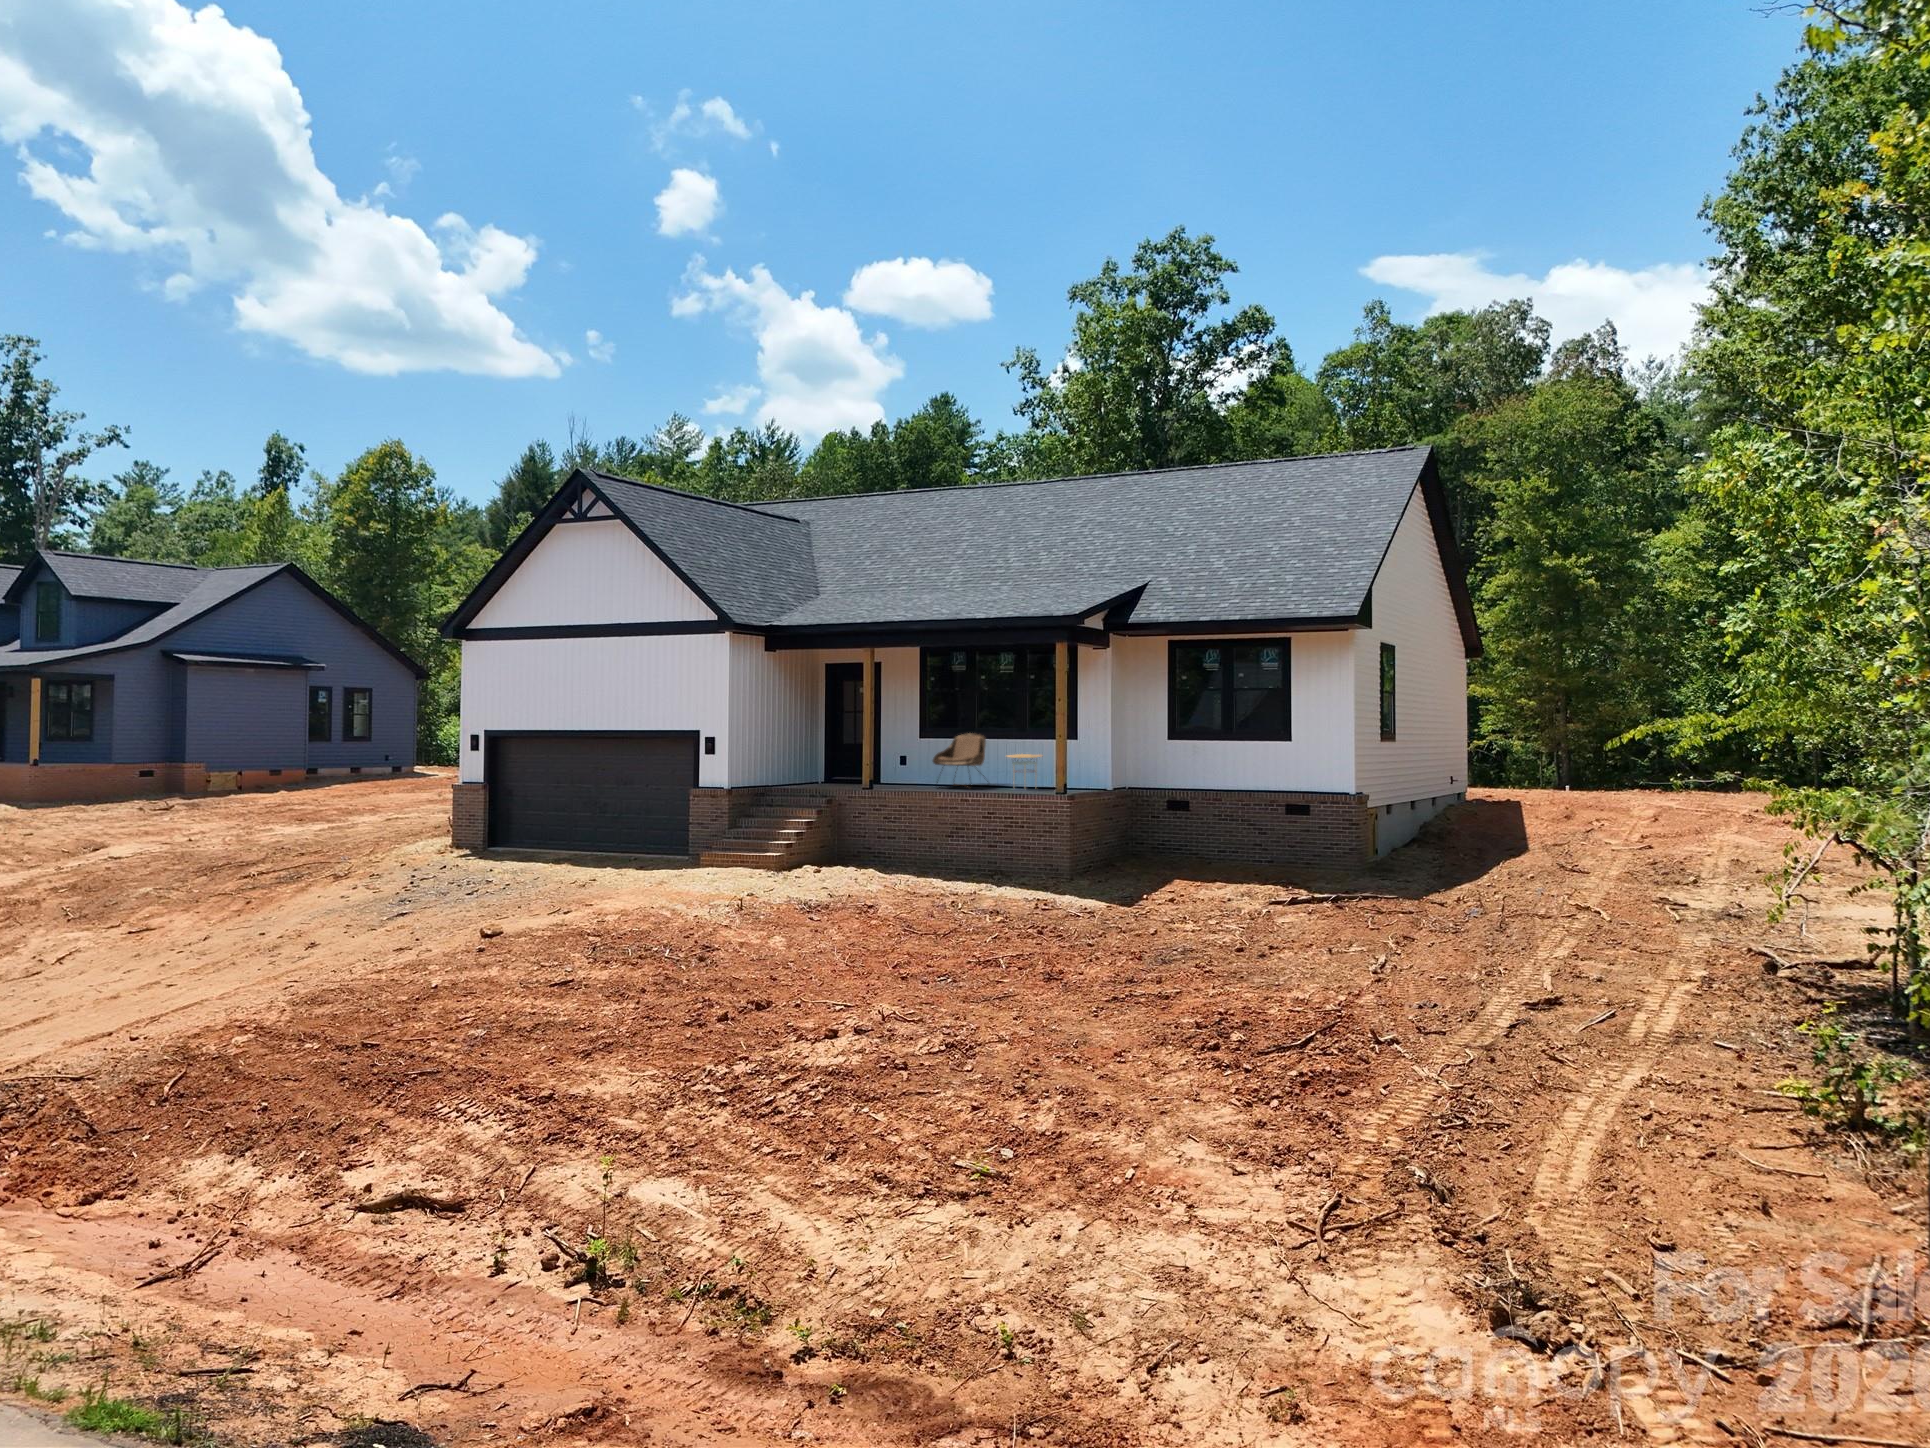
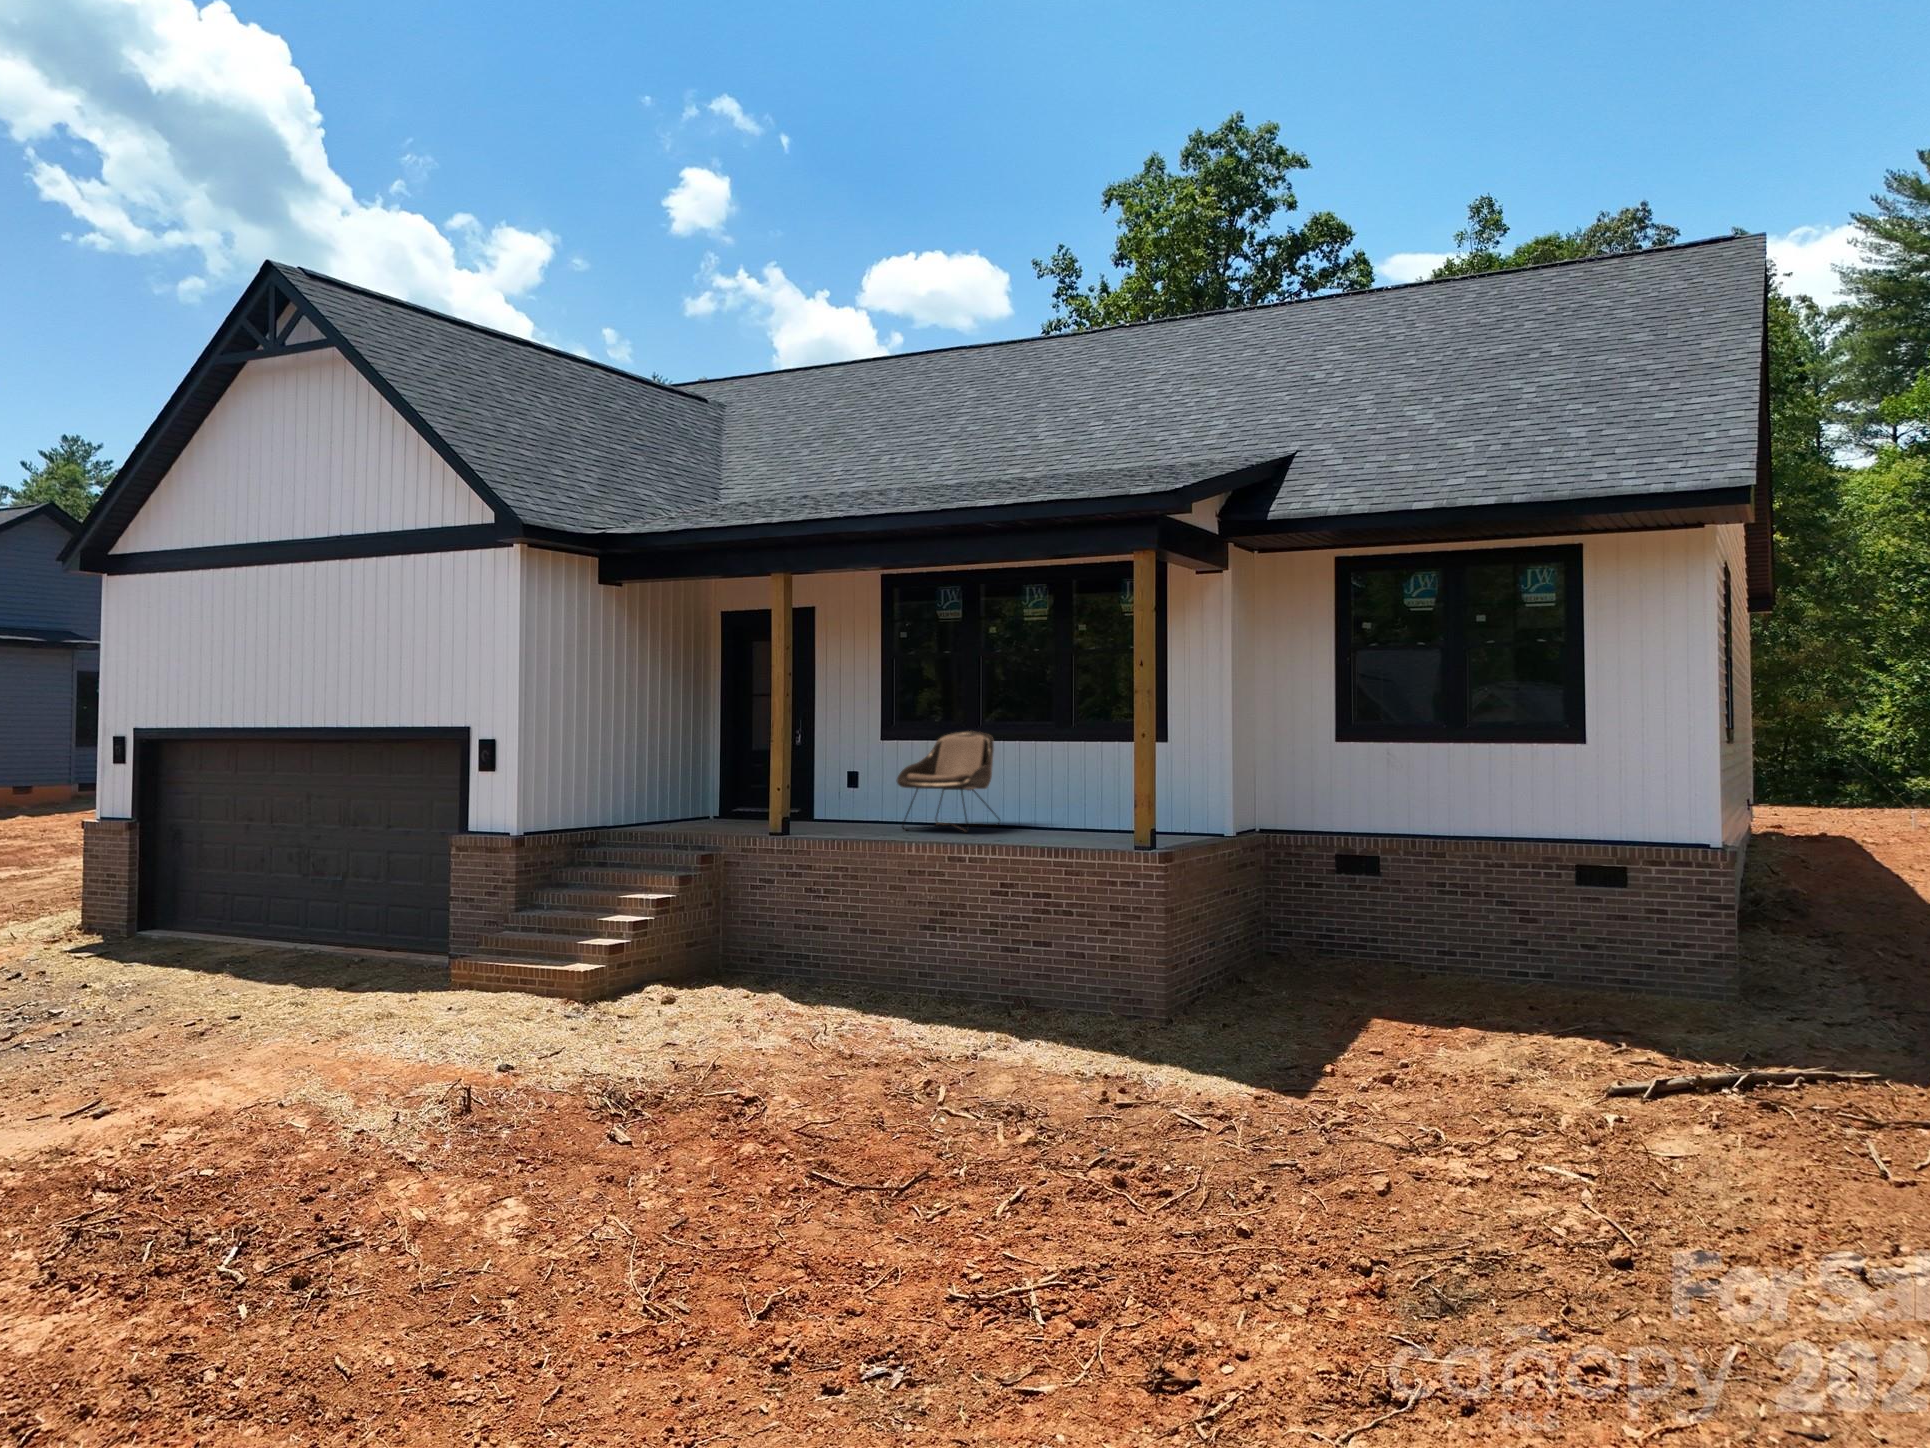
side table: present [1008,754,1041,787] -> none [1031,768,1100,834]

